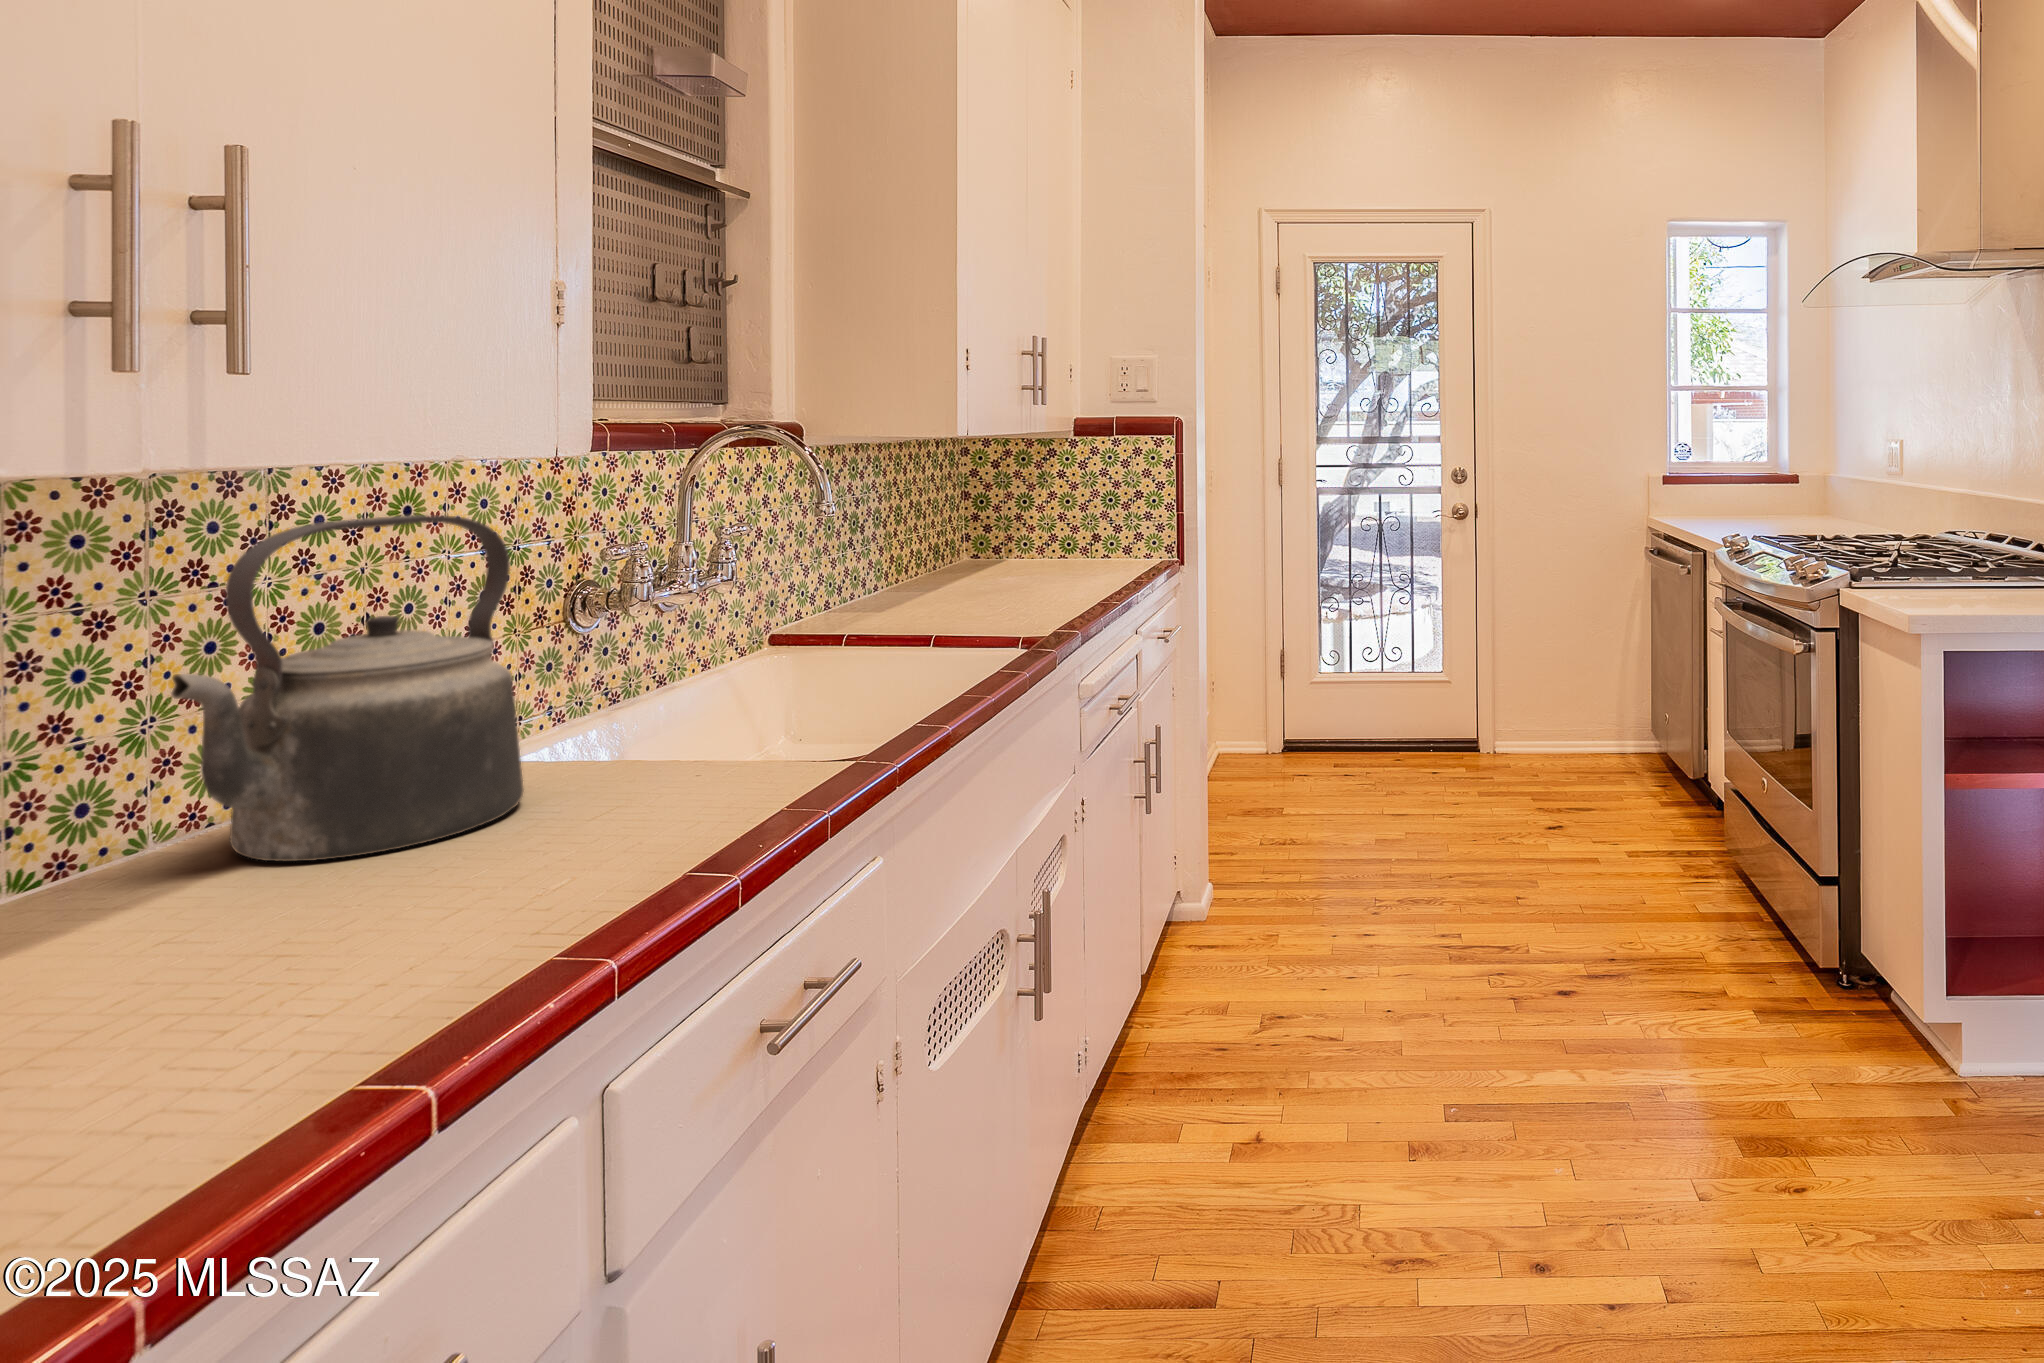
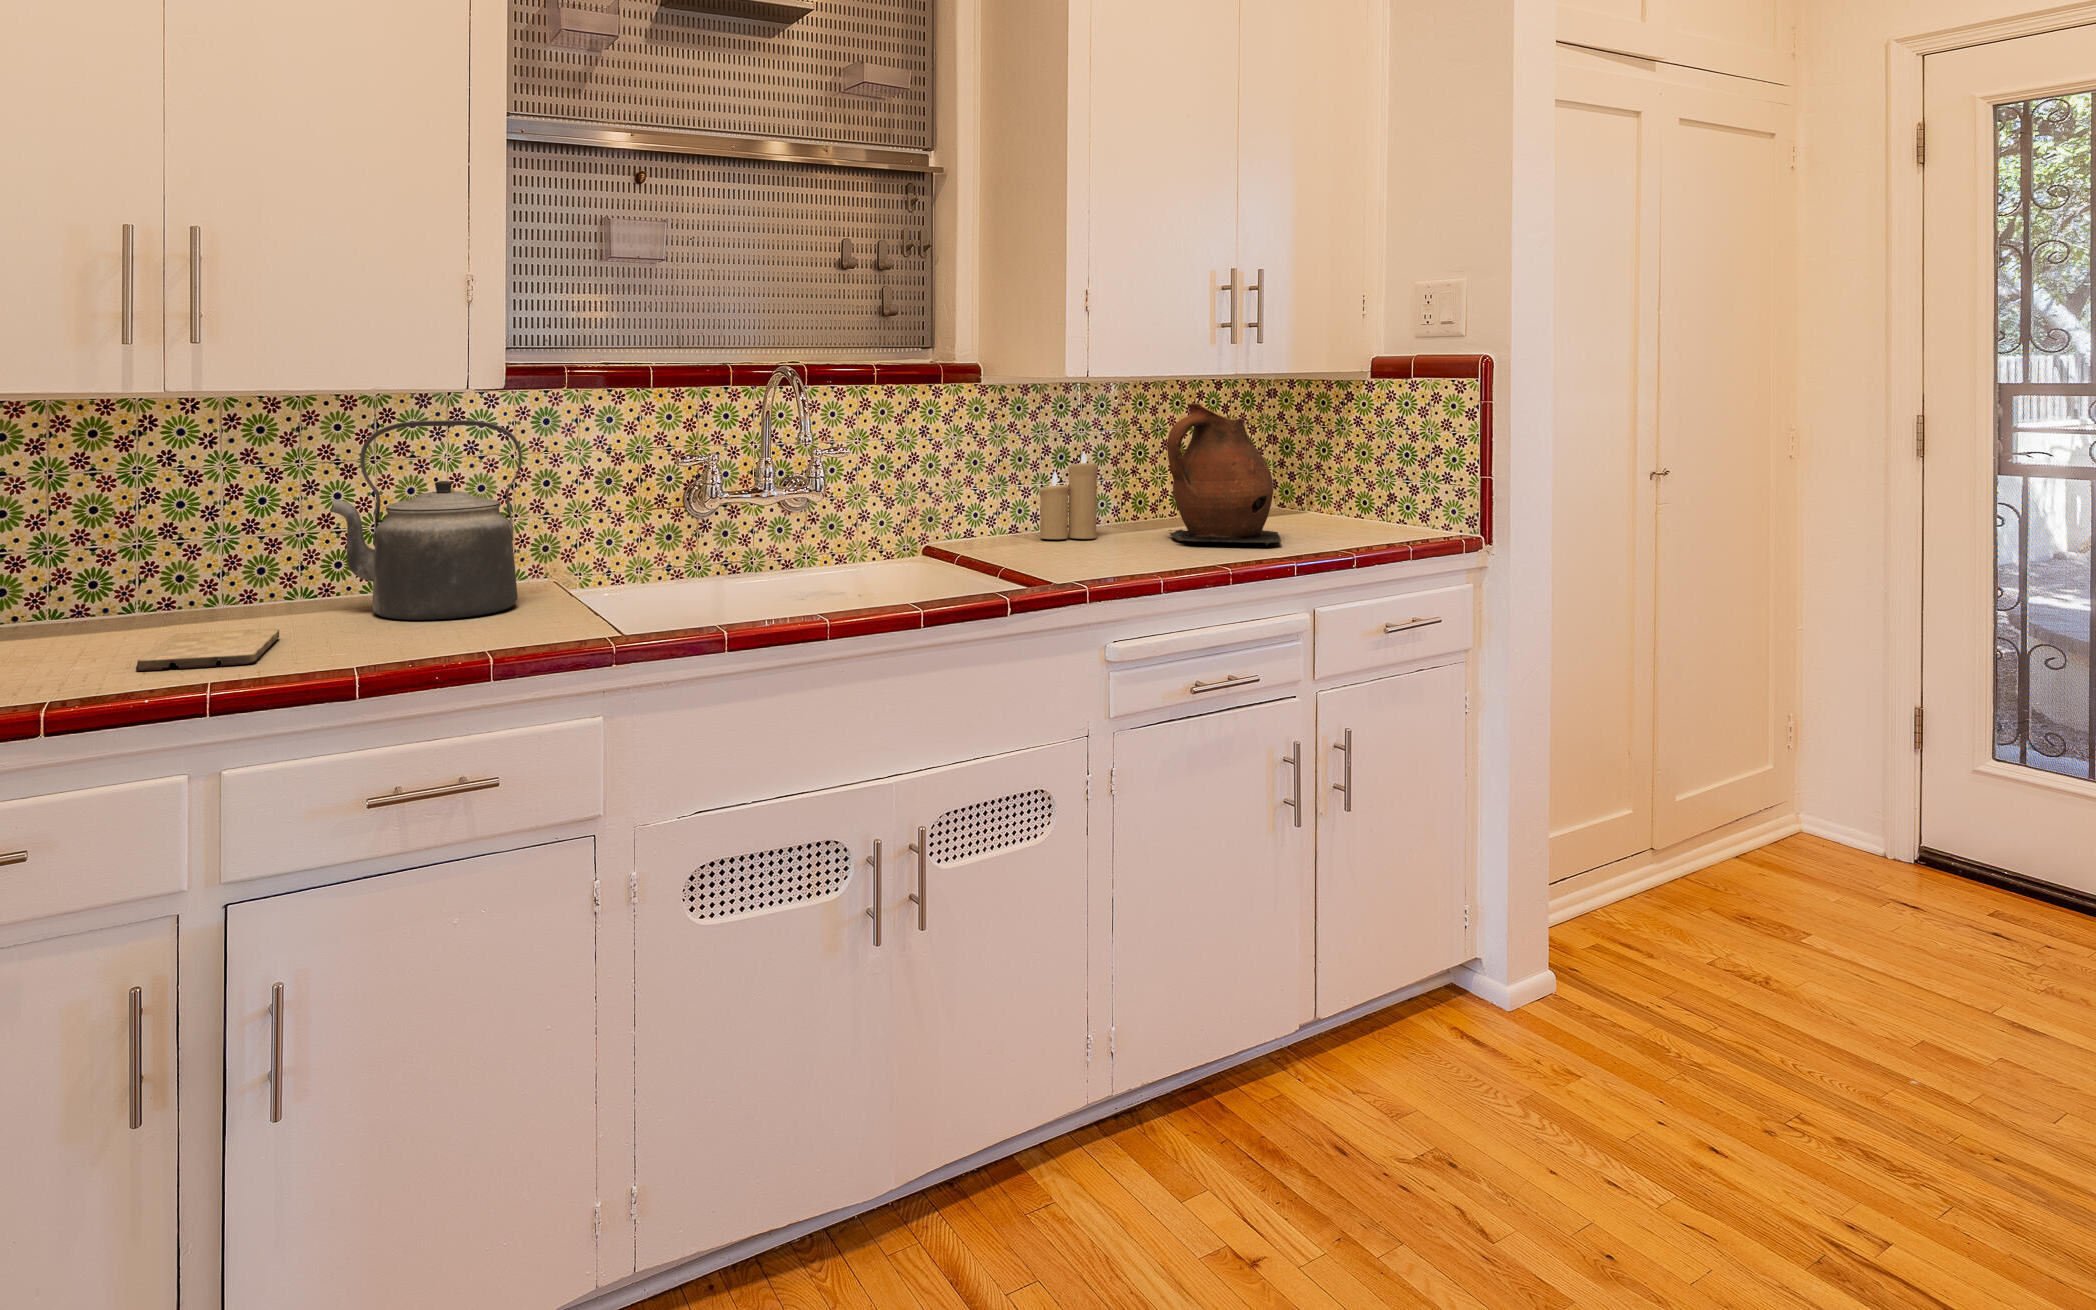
ceramic pitcher: none [978,462,1102,592] -> present [1167,403,1281,546]
candle: none [874,514,931,608] -> present [1039,453,1097,539]
cutting board: none [82,909,485,1027] -> present [136,629,279,671]

